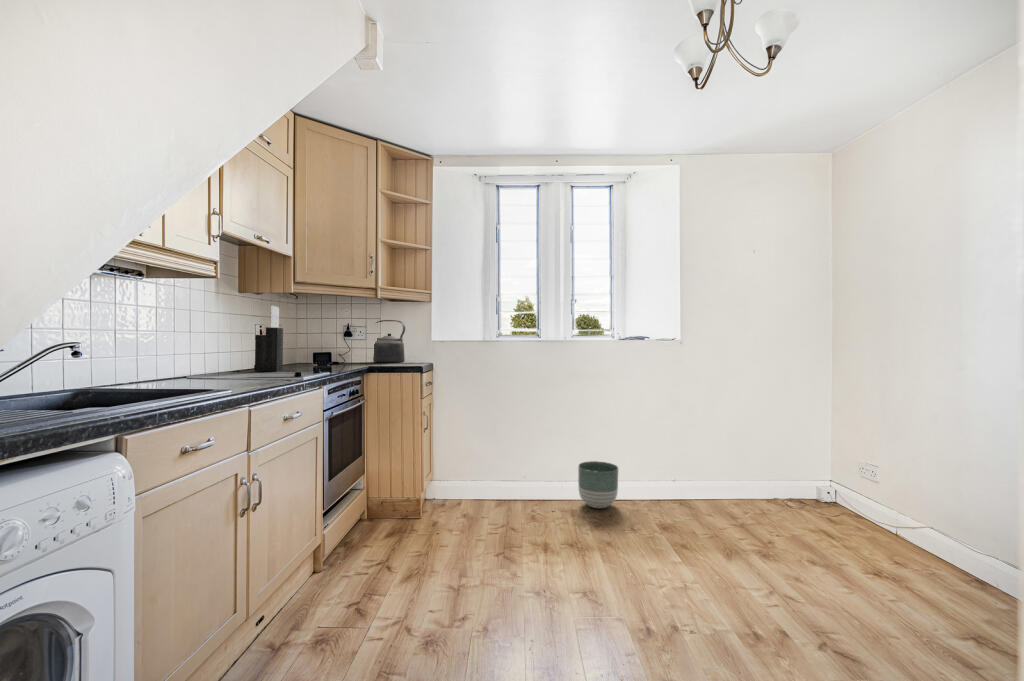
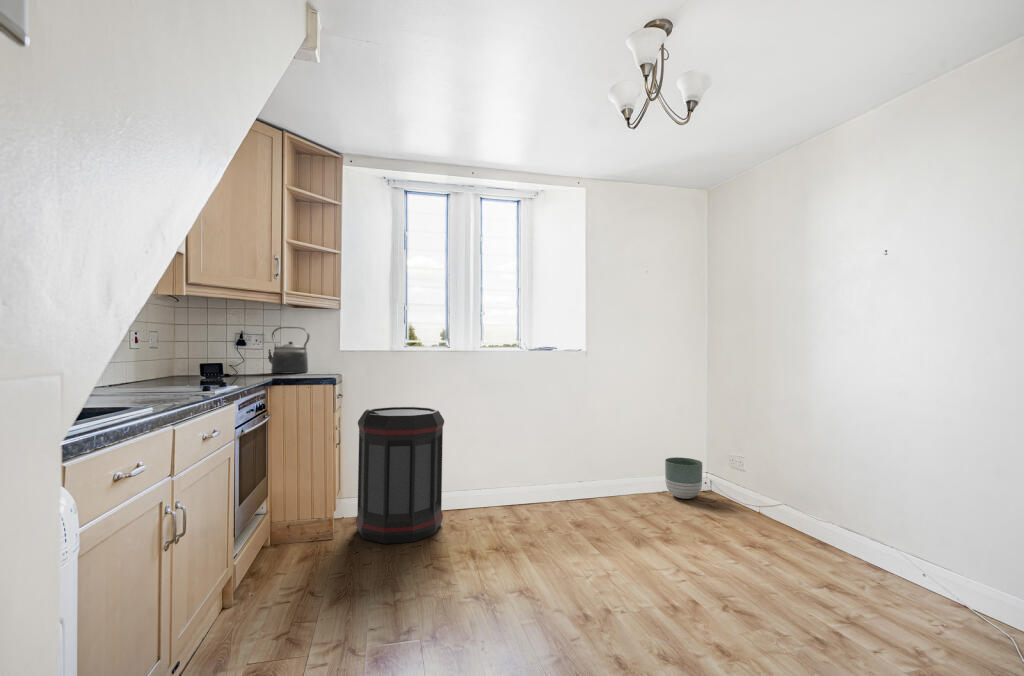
knife block: present [254,306,283,371] -> none [137,310,173,386]
trash can: none [443,396,525,528] -> present [356,407,444,544]
planter: present [578,461,618,508] -> present [665,457,702,499]

